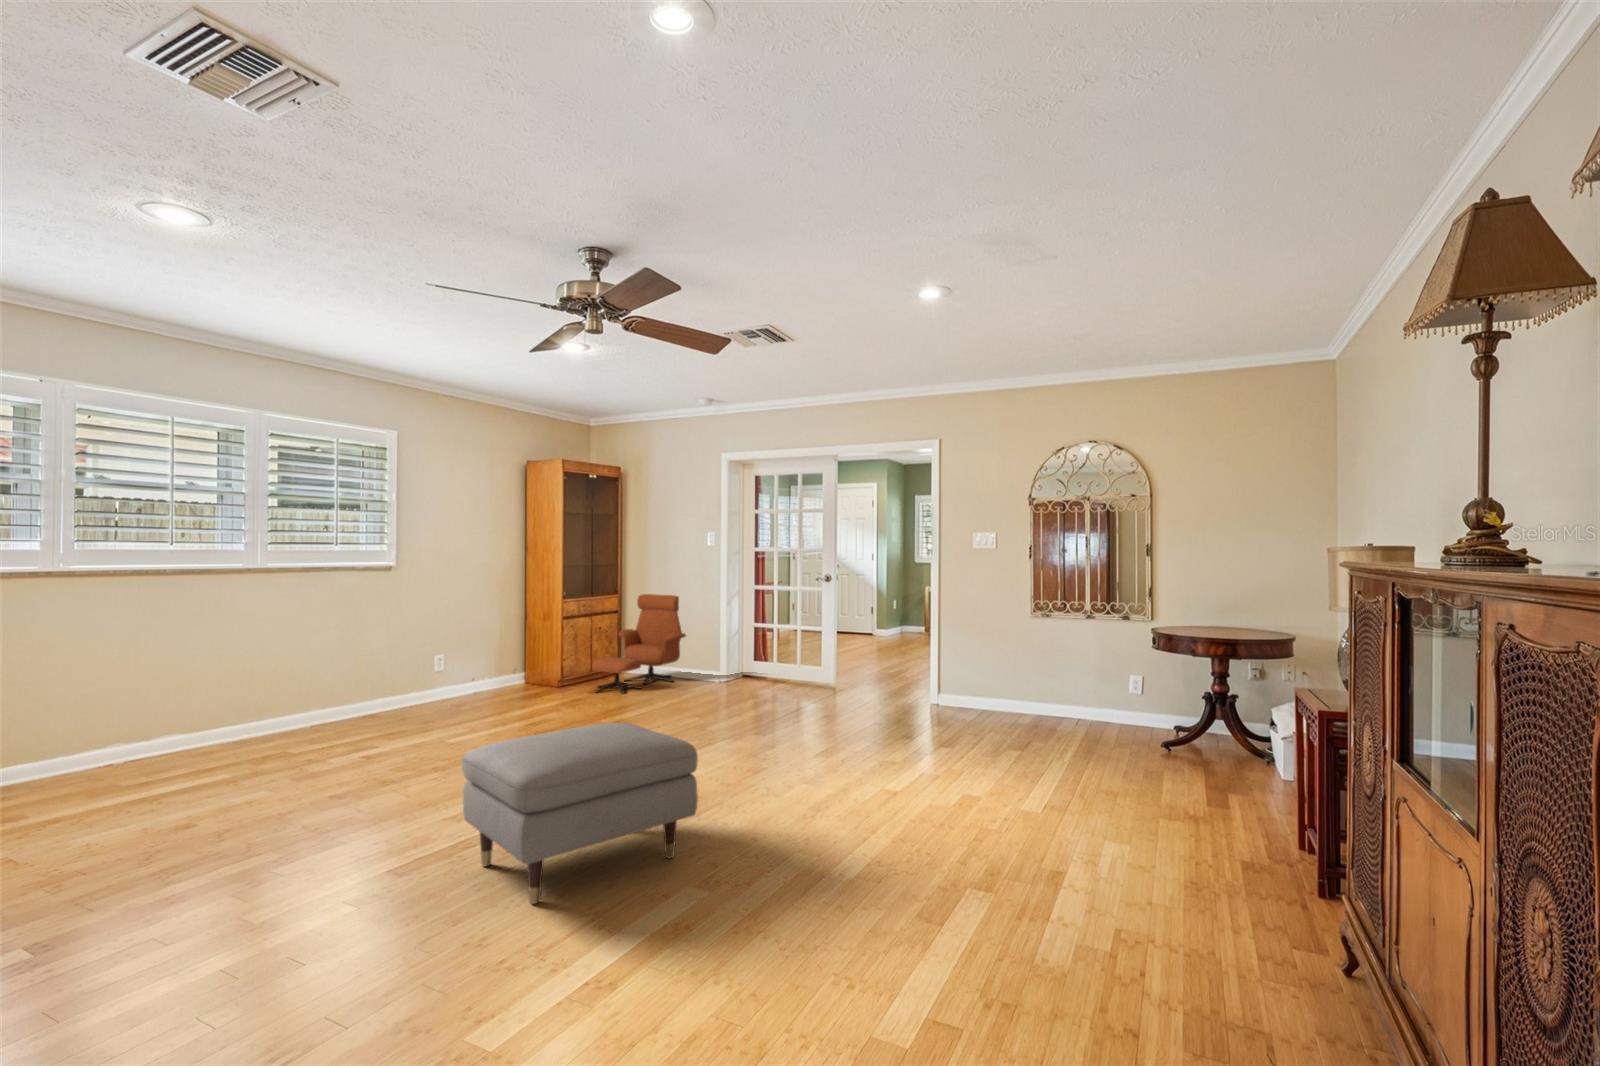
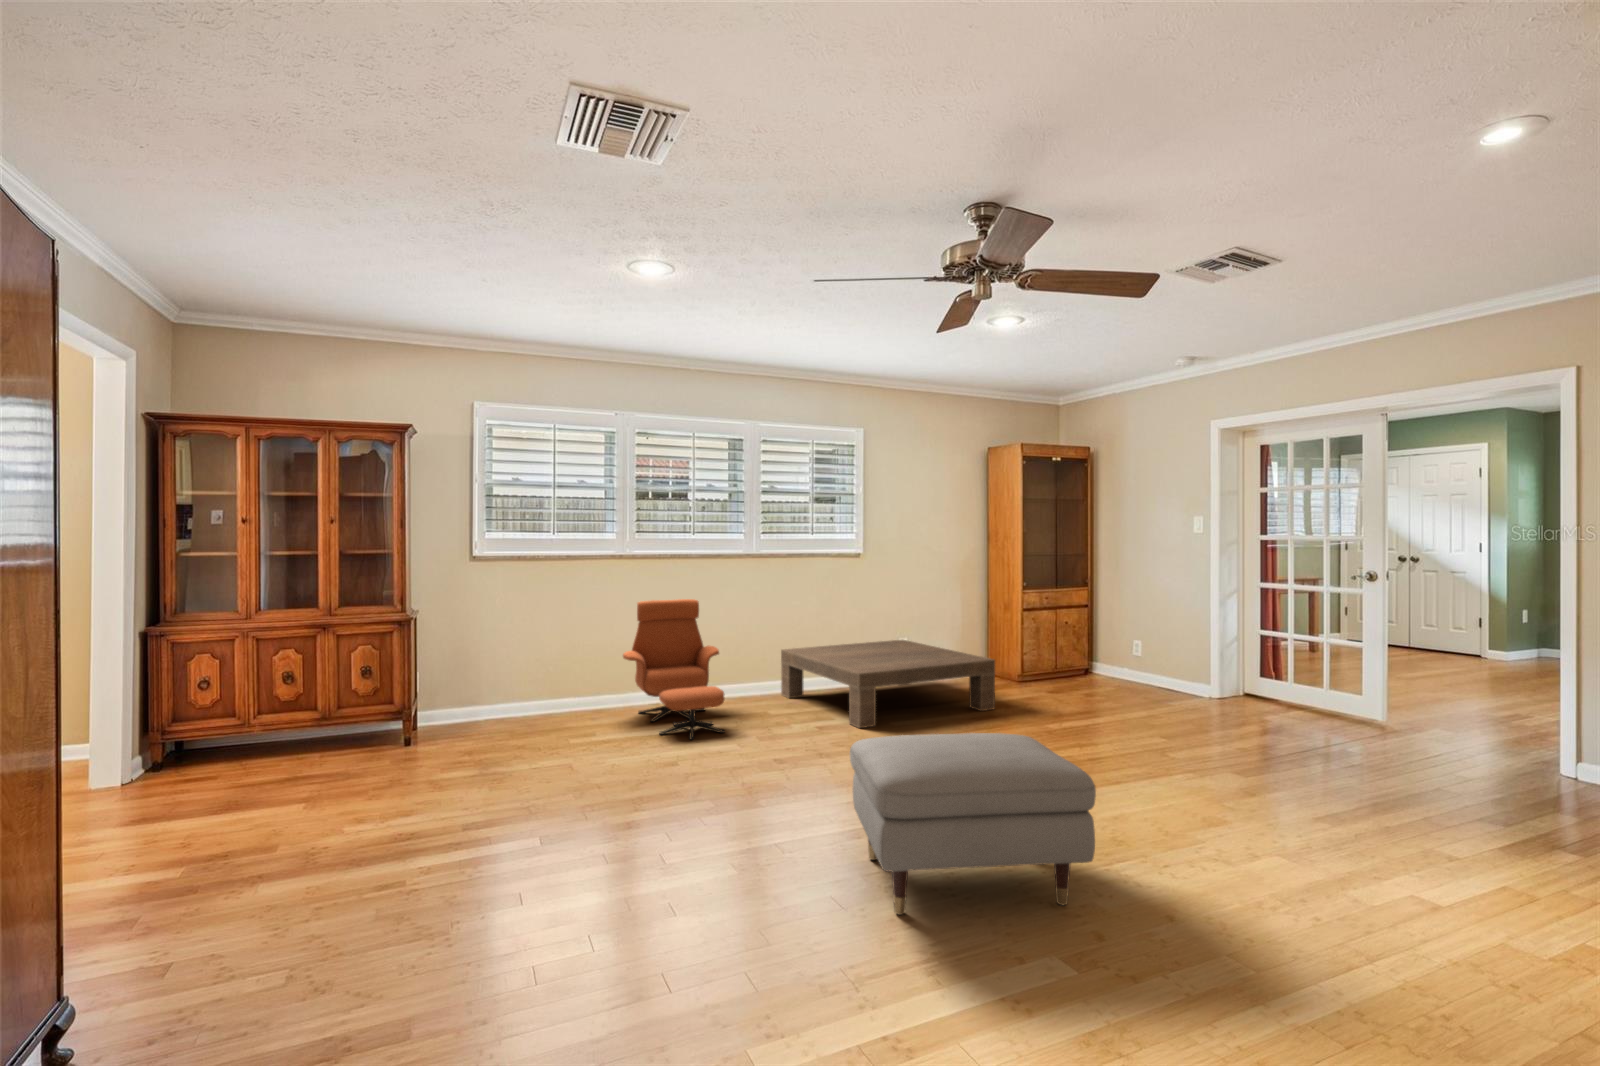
lounge chair: present [593,594,686,693] -> present [623,599,725,740]
coffee table: none [293,656,546,751] -> present [781,640,995,728]

